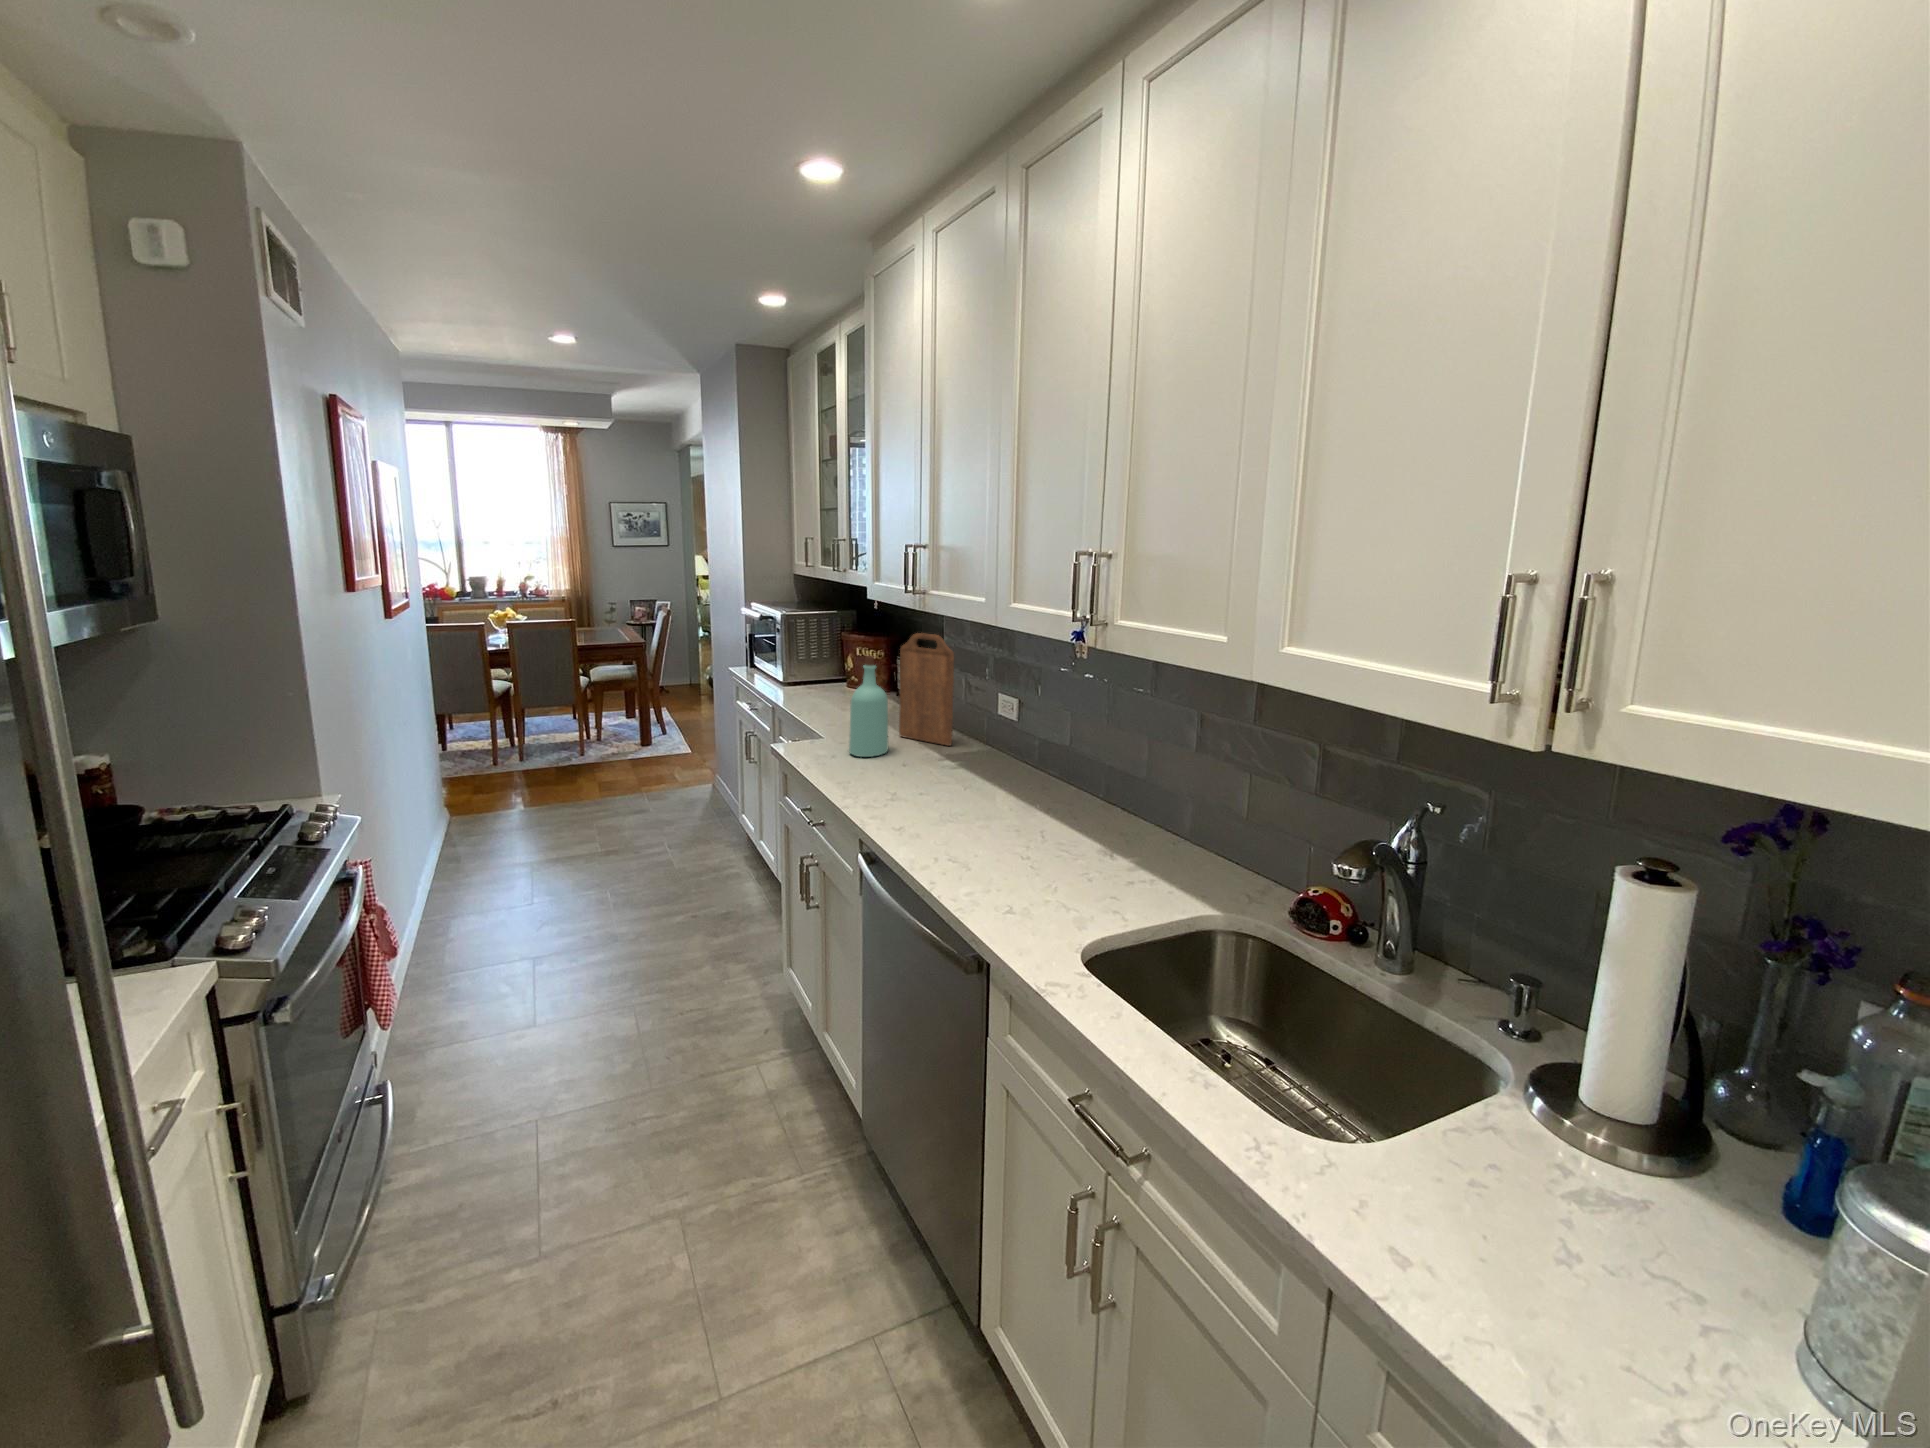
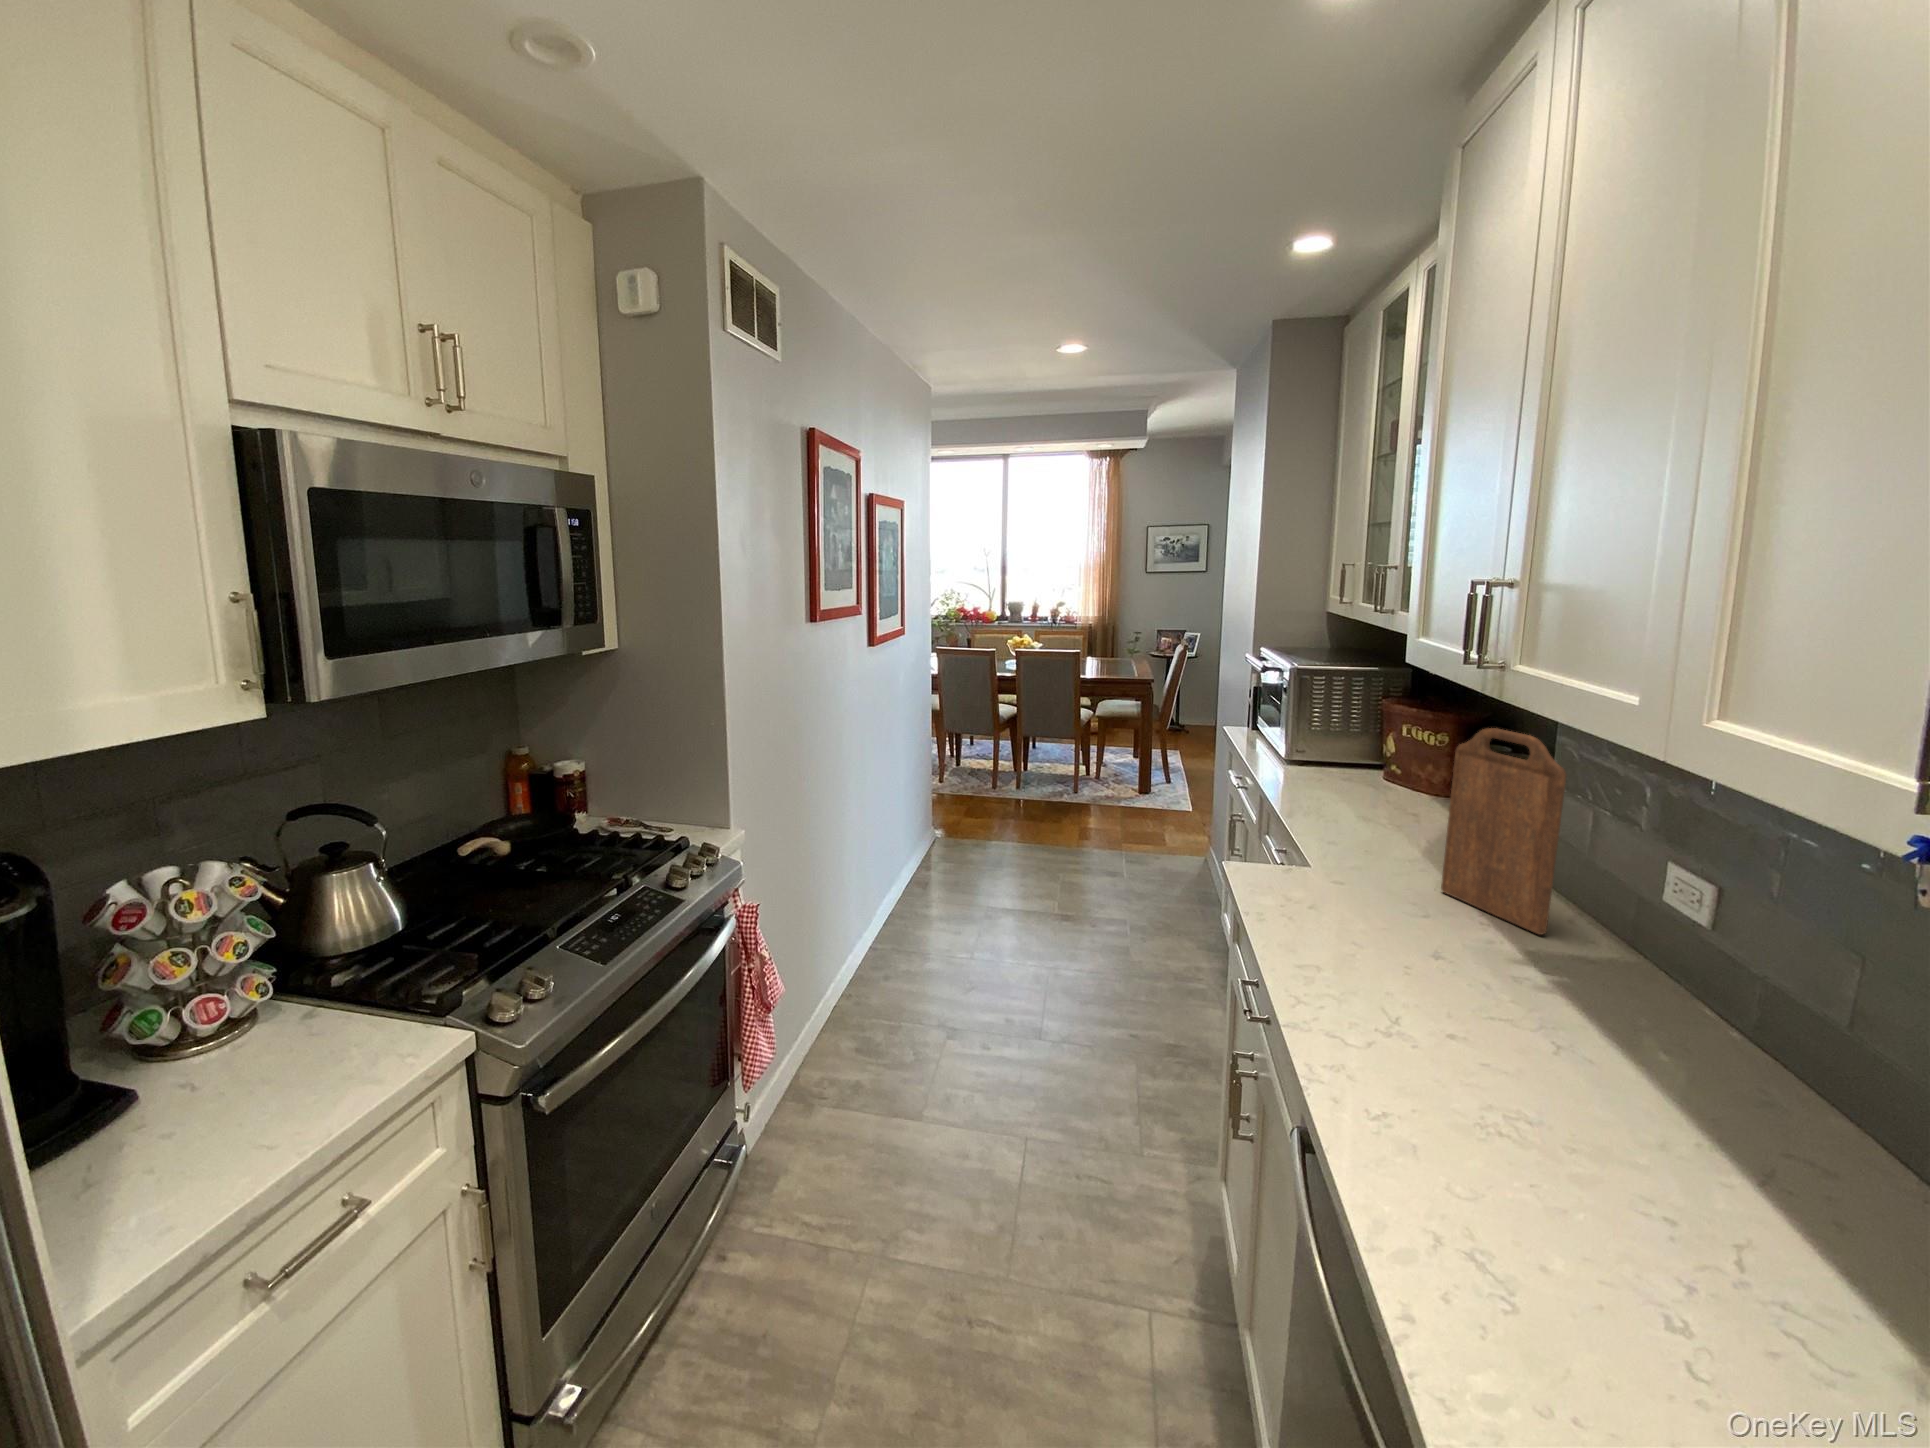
bottle: present [849,655,888,757] -> none [1335,758,1416,925]

